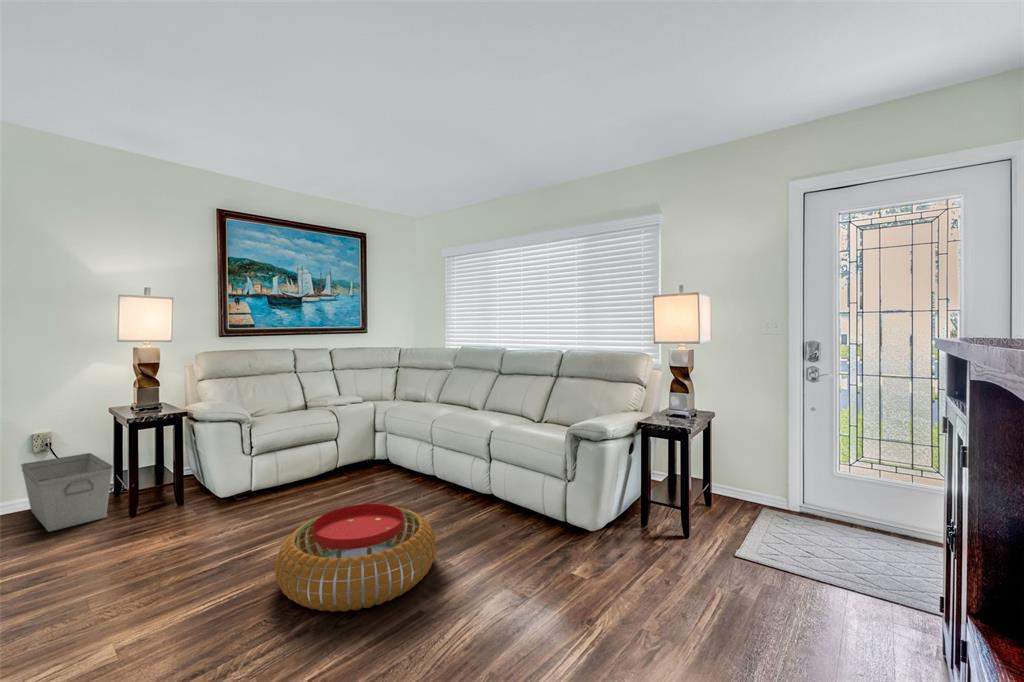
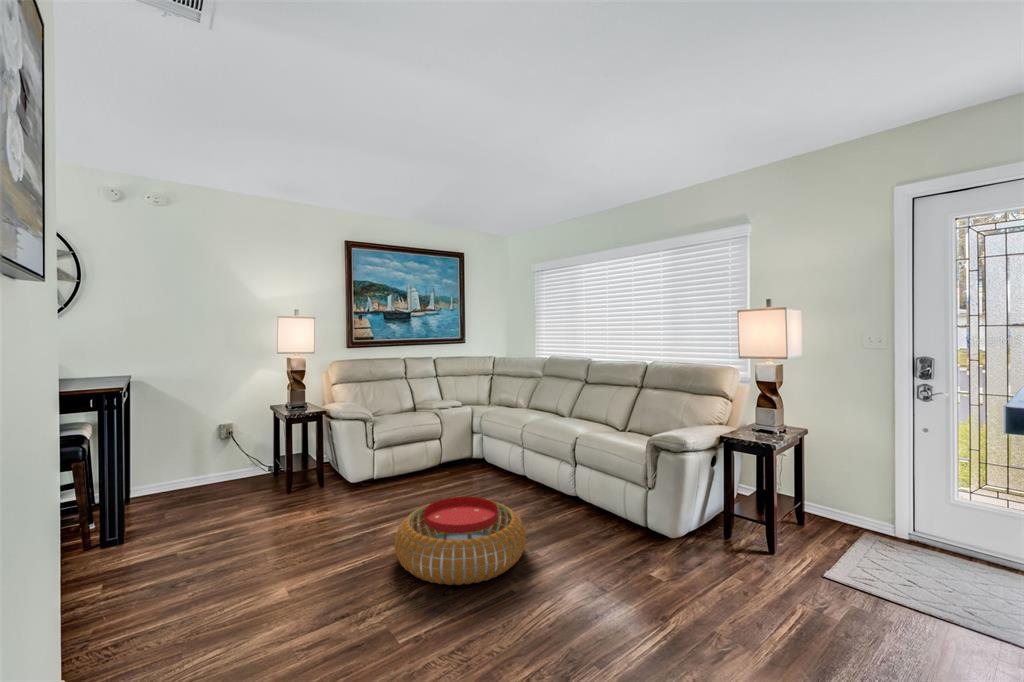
storage bin: present [21,453,113,531] -> none [210,441,273,501]

